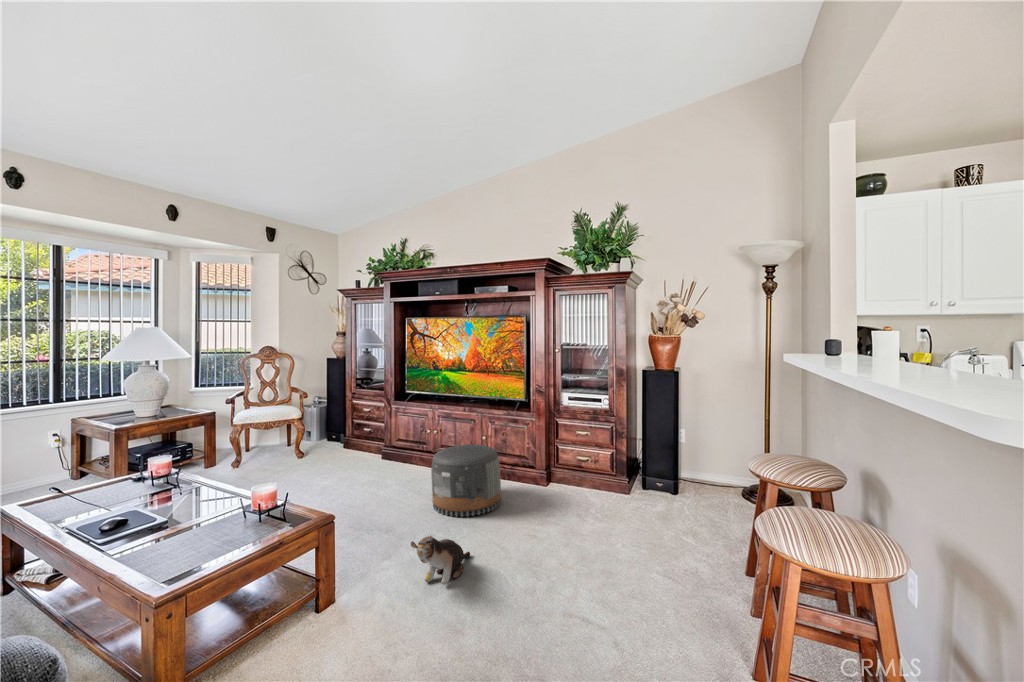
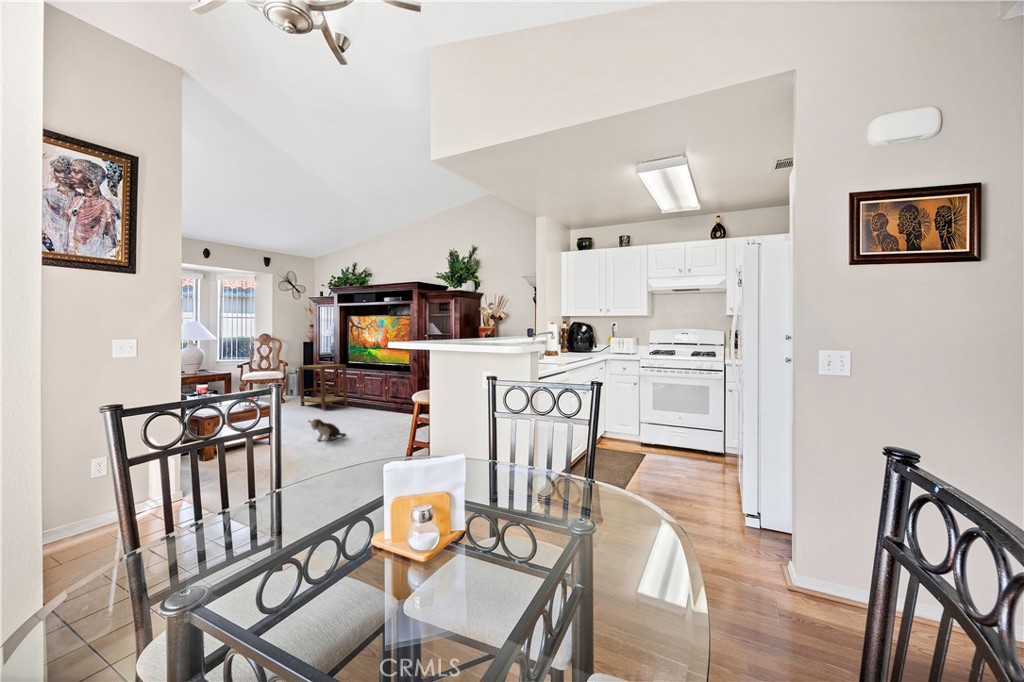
side table: none [331,395,412,476] -> present [299,364,347,410]
pouf: present [431,445,501,517] -> none [343,389,383,424]

